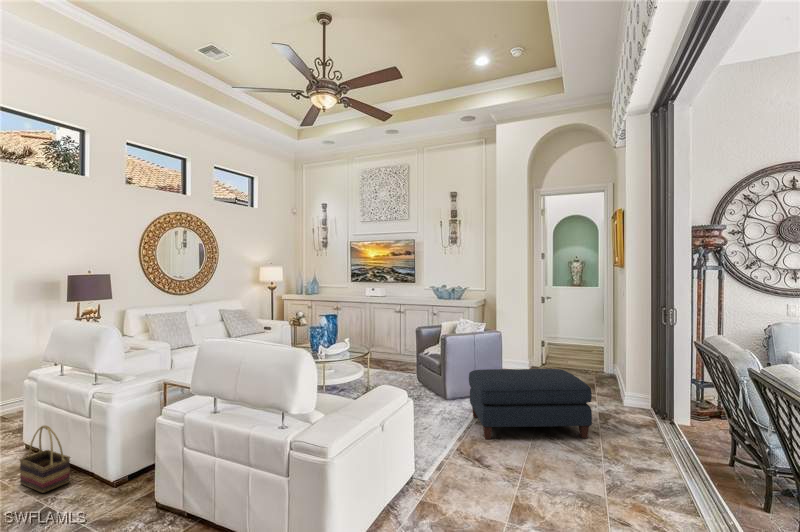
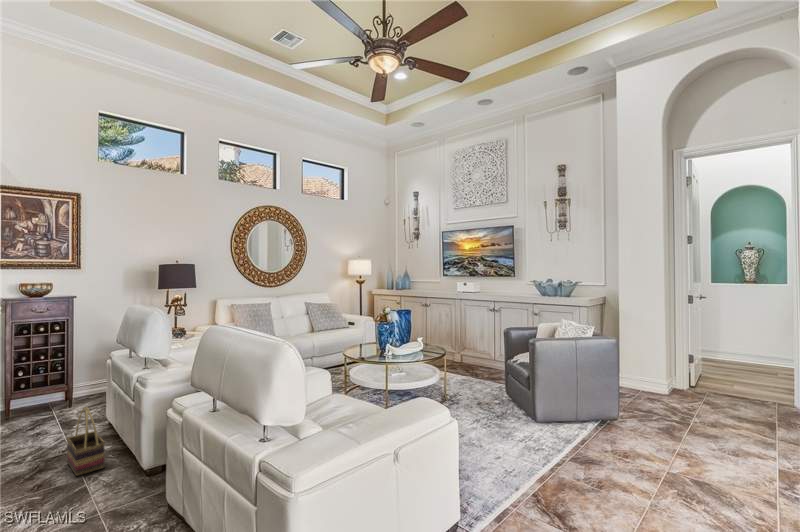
ottoman: present [469,369,592,439] -> none [563,387,761,509]

